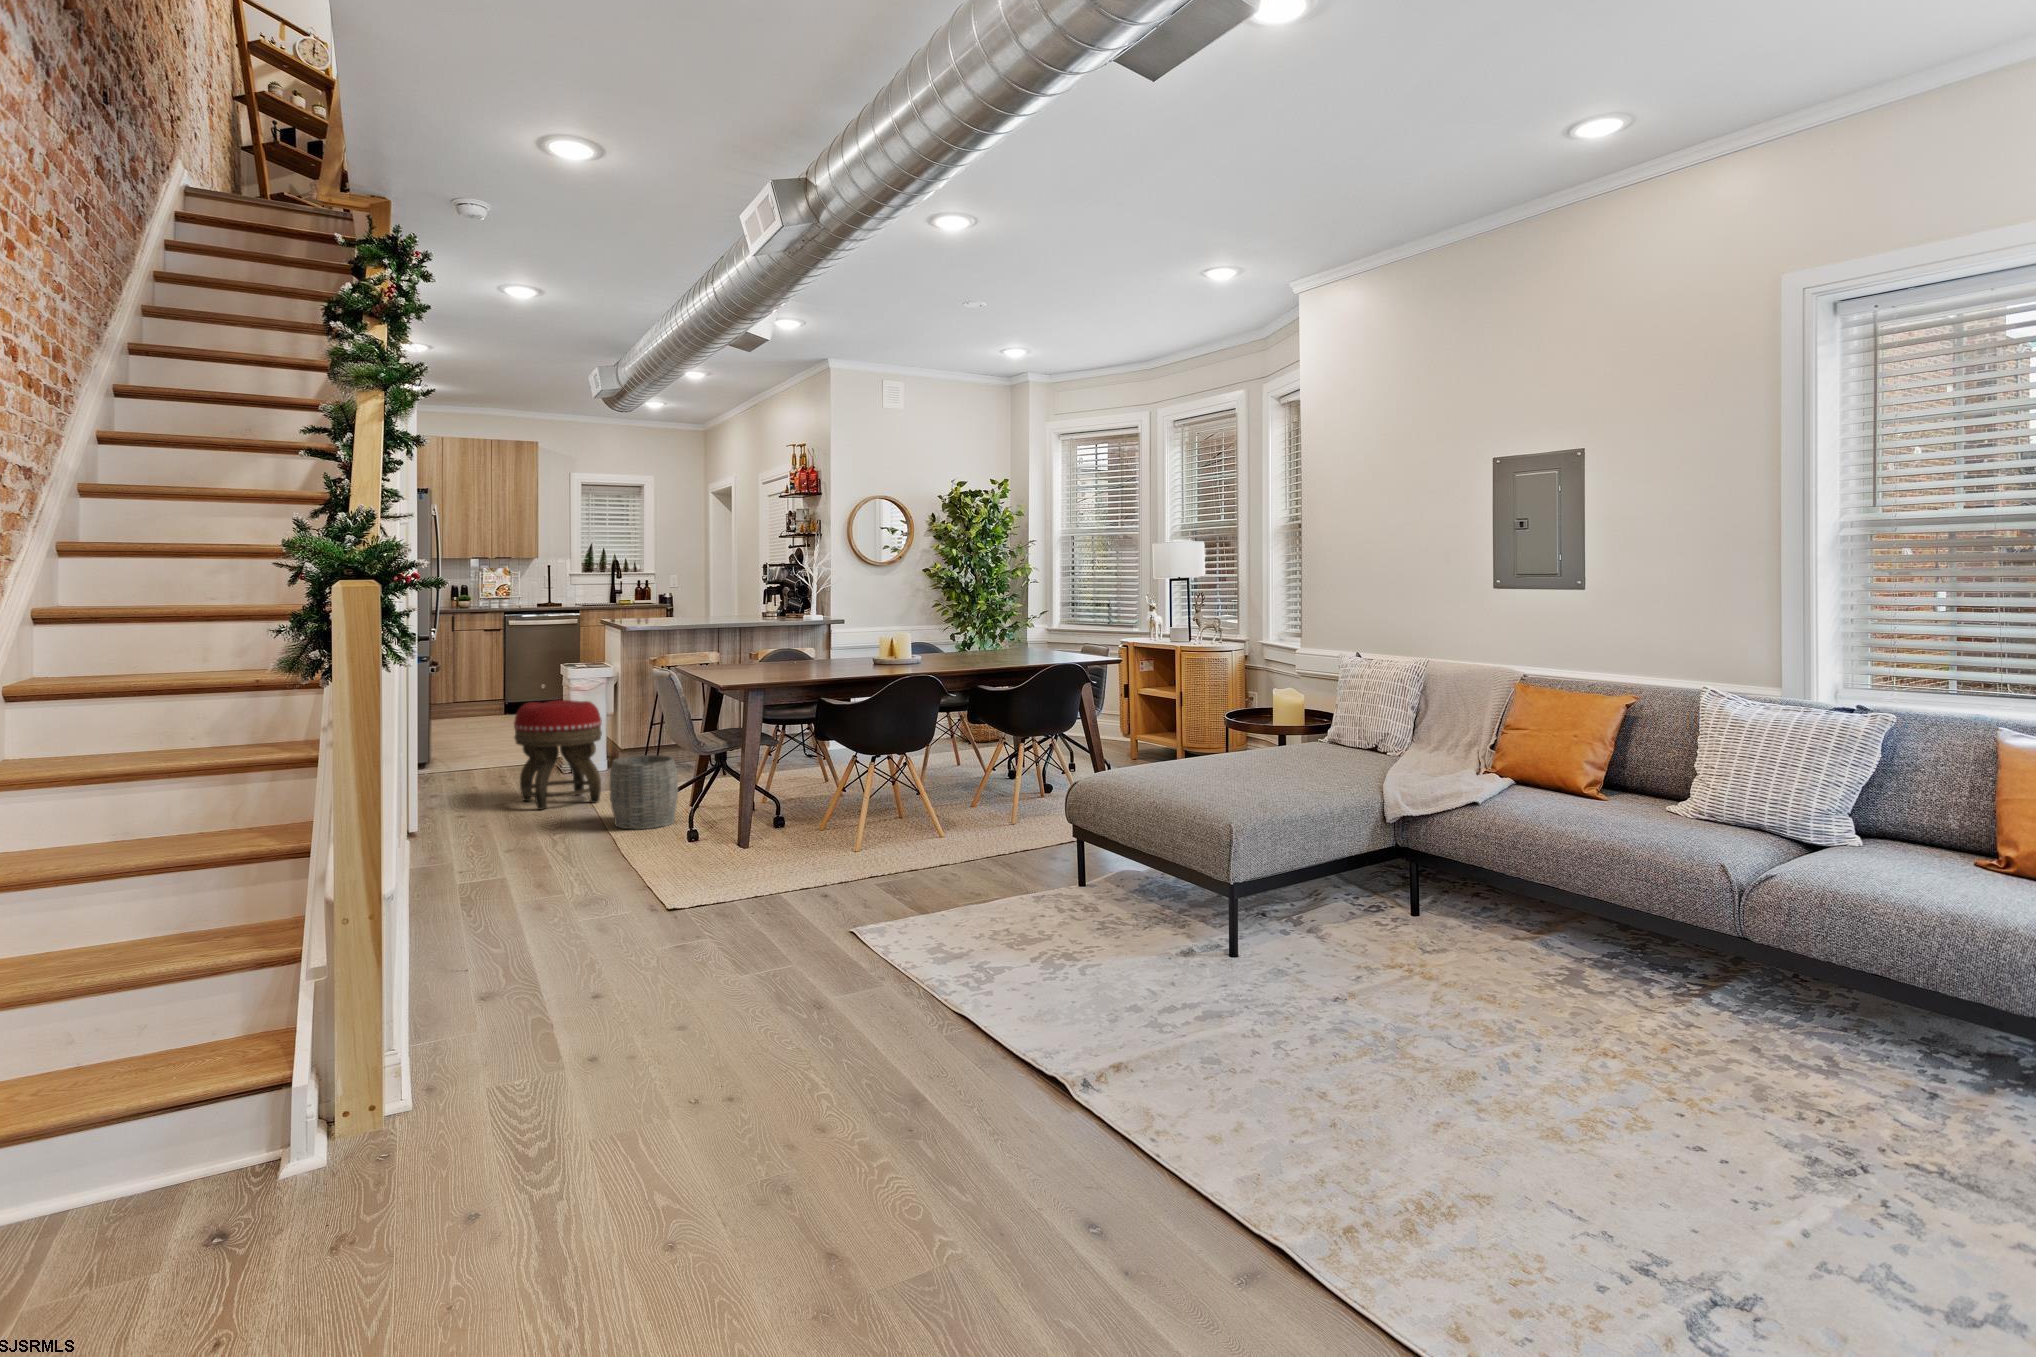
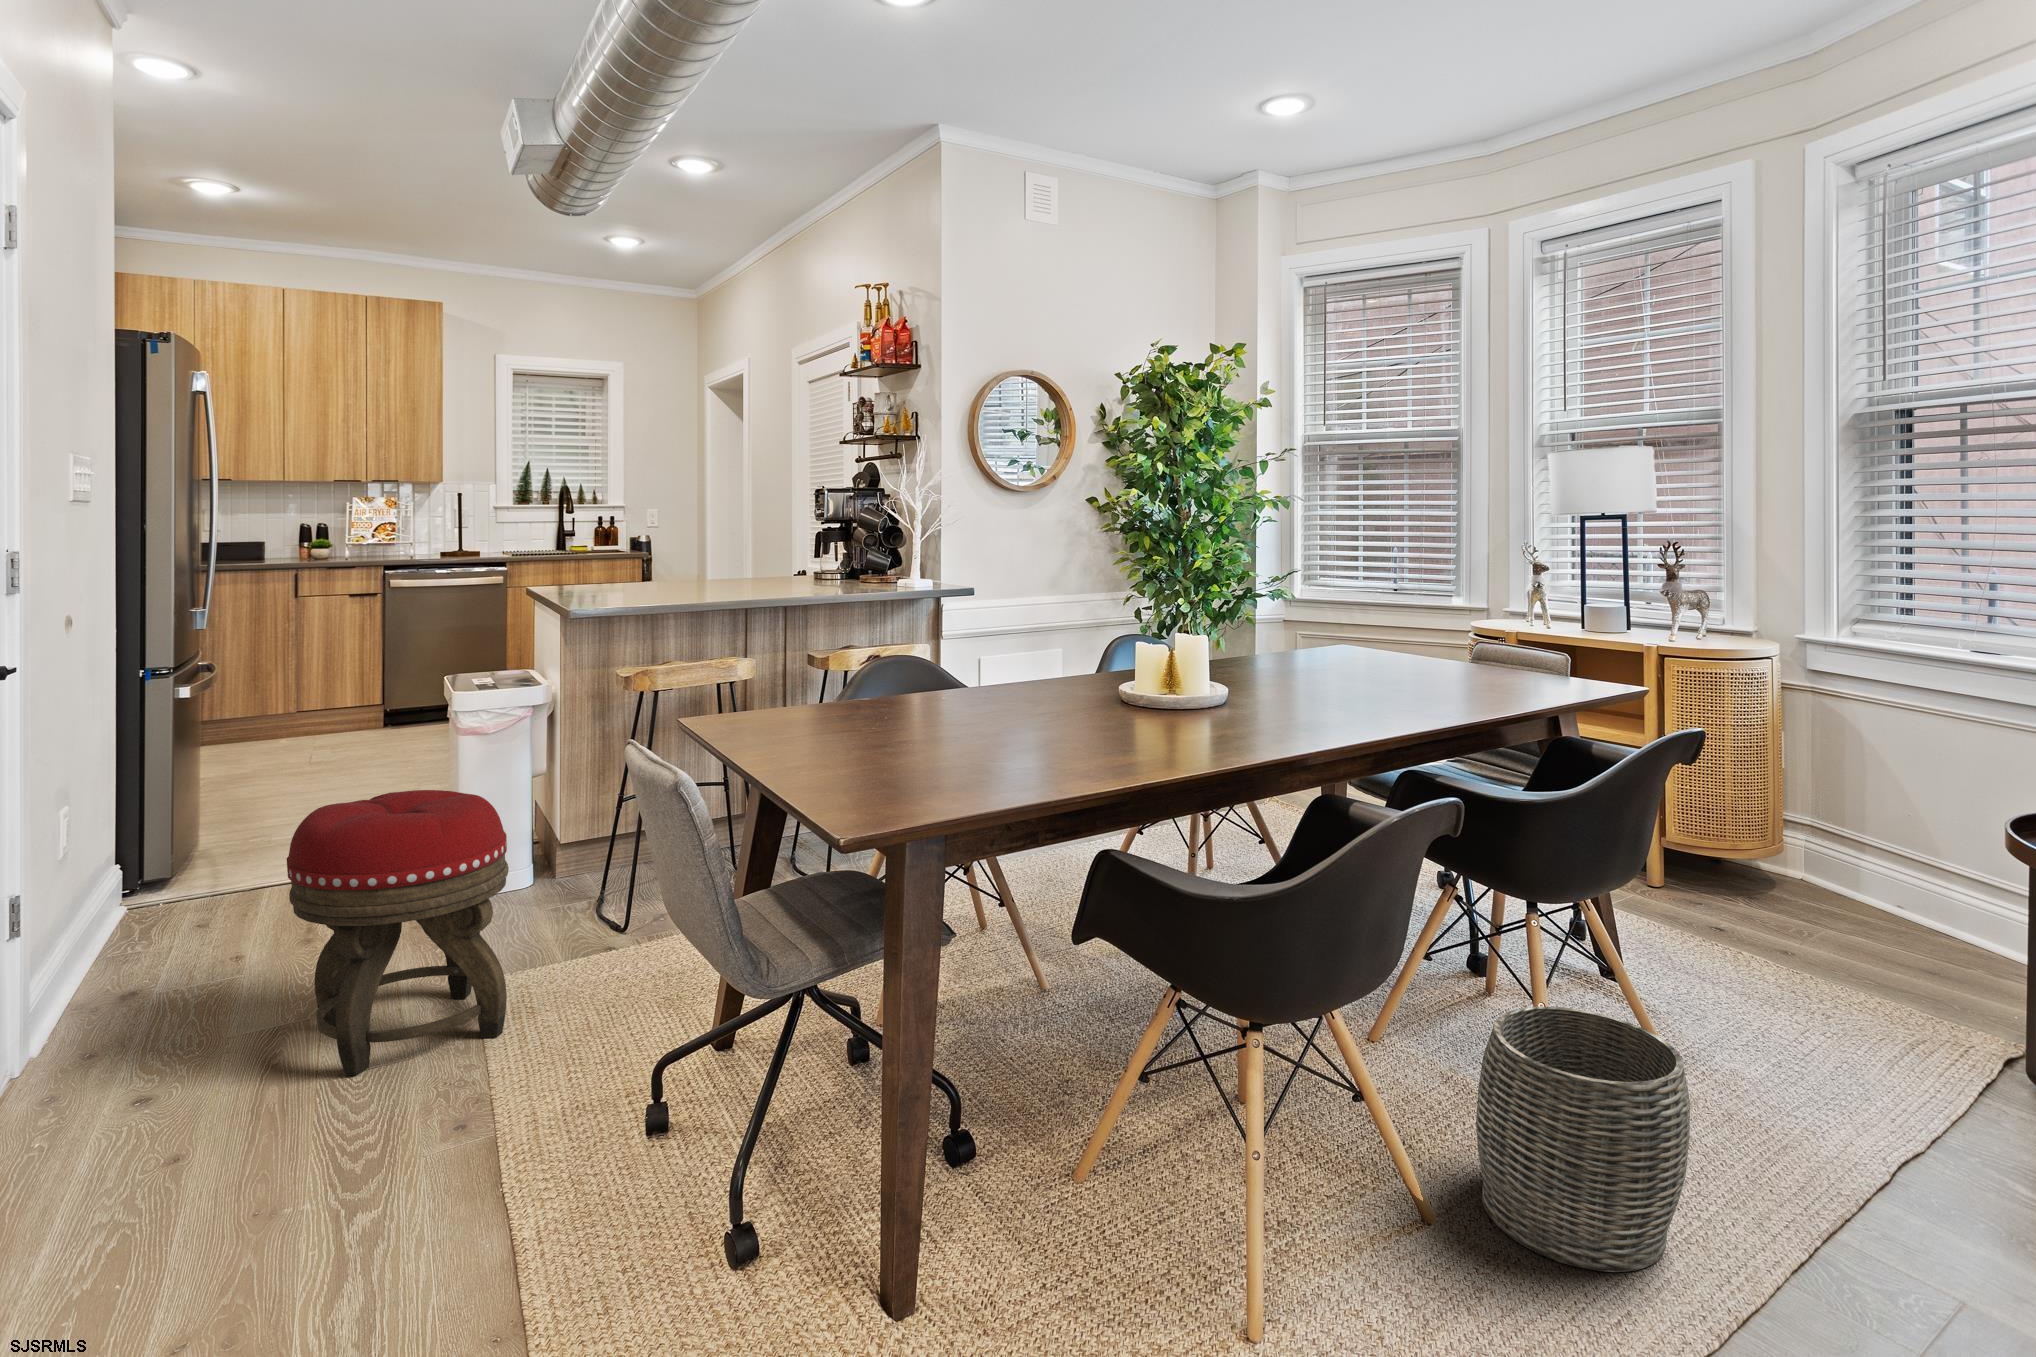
woven basket: present [610,755,678,829] -> present [1476,1006,1690,1272]

